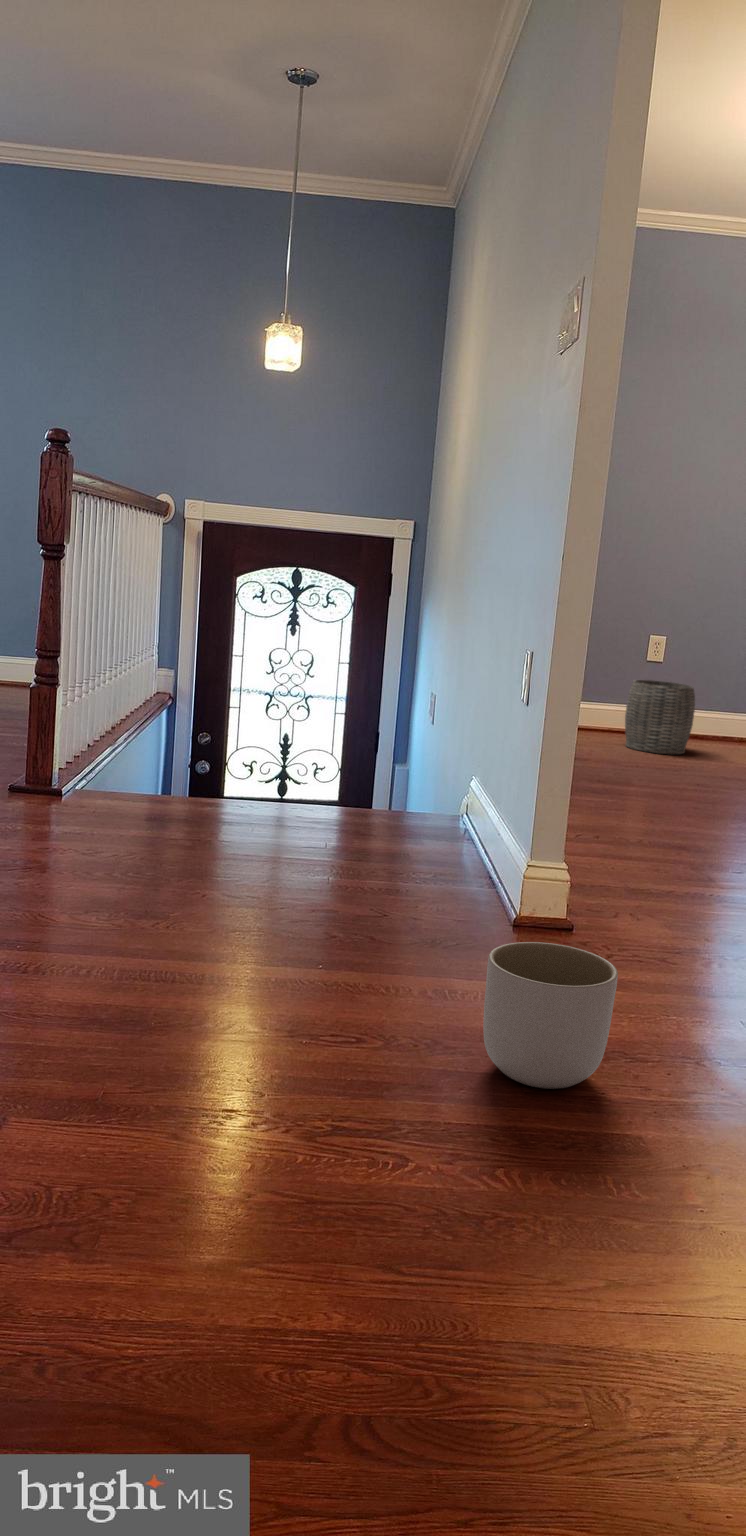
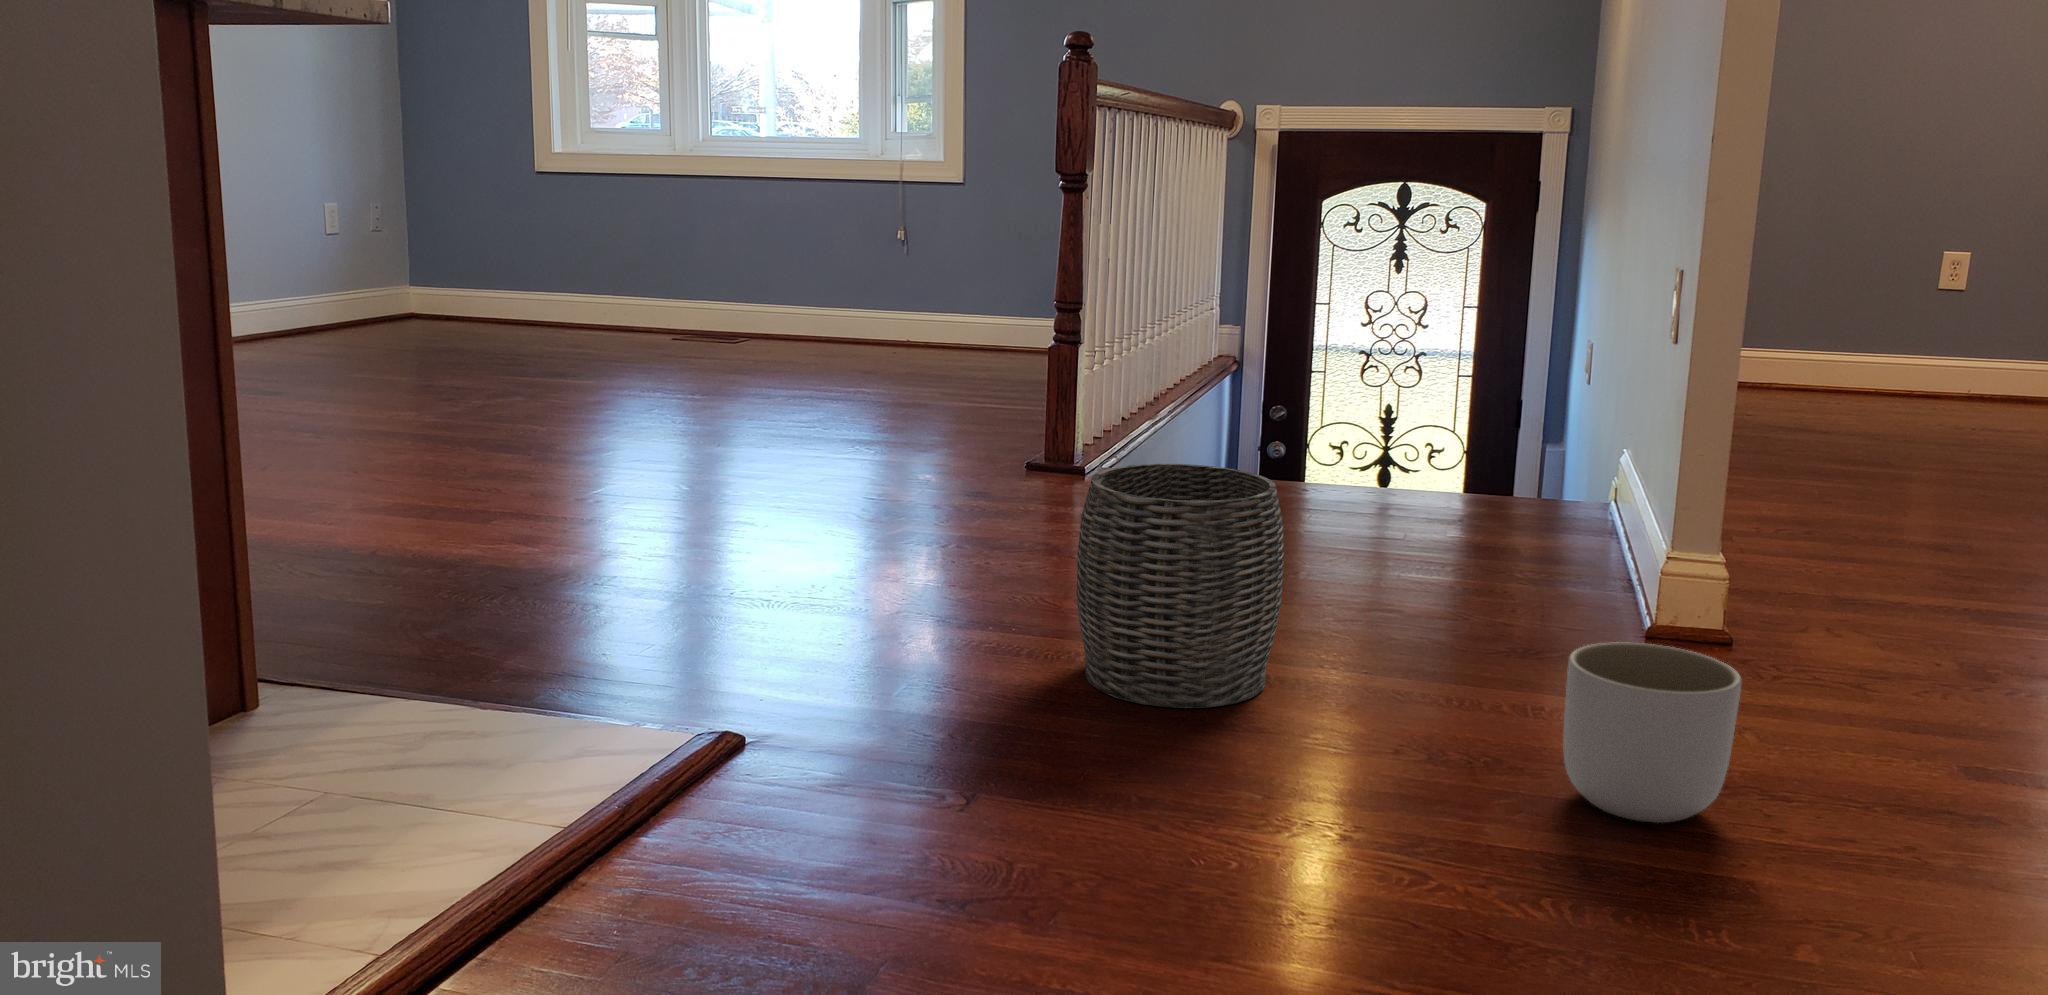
woven basket: present [625,680,695,754] -> present [1076,464,1284,708]

